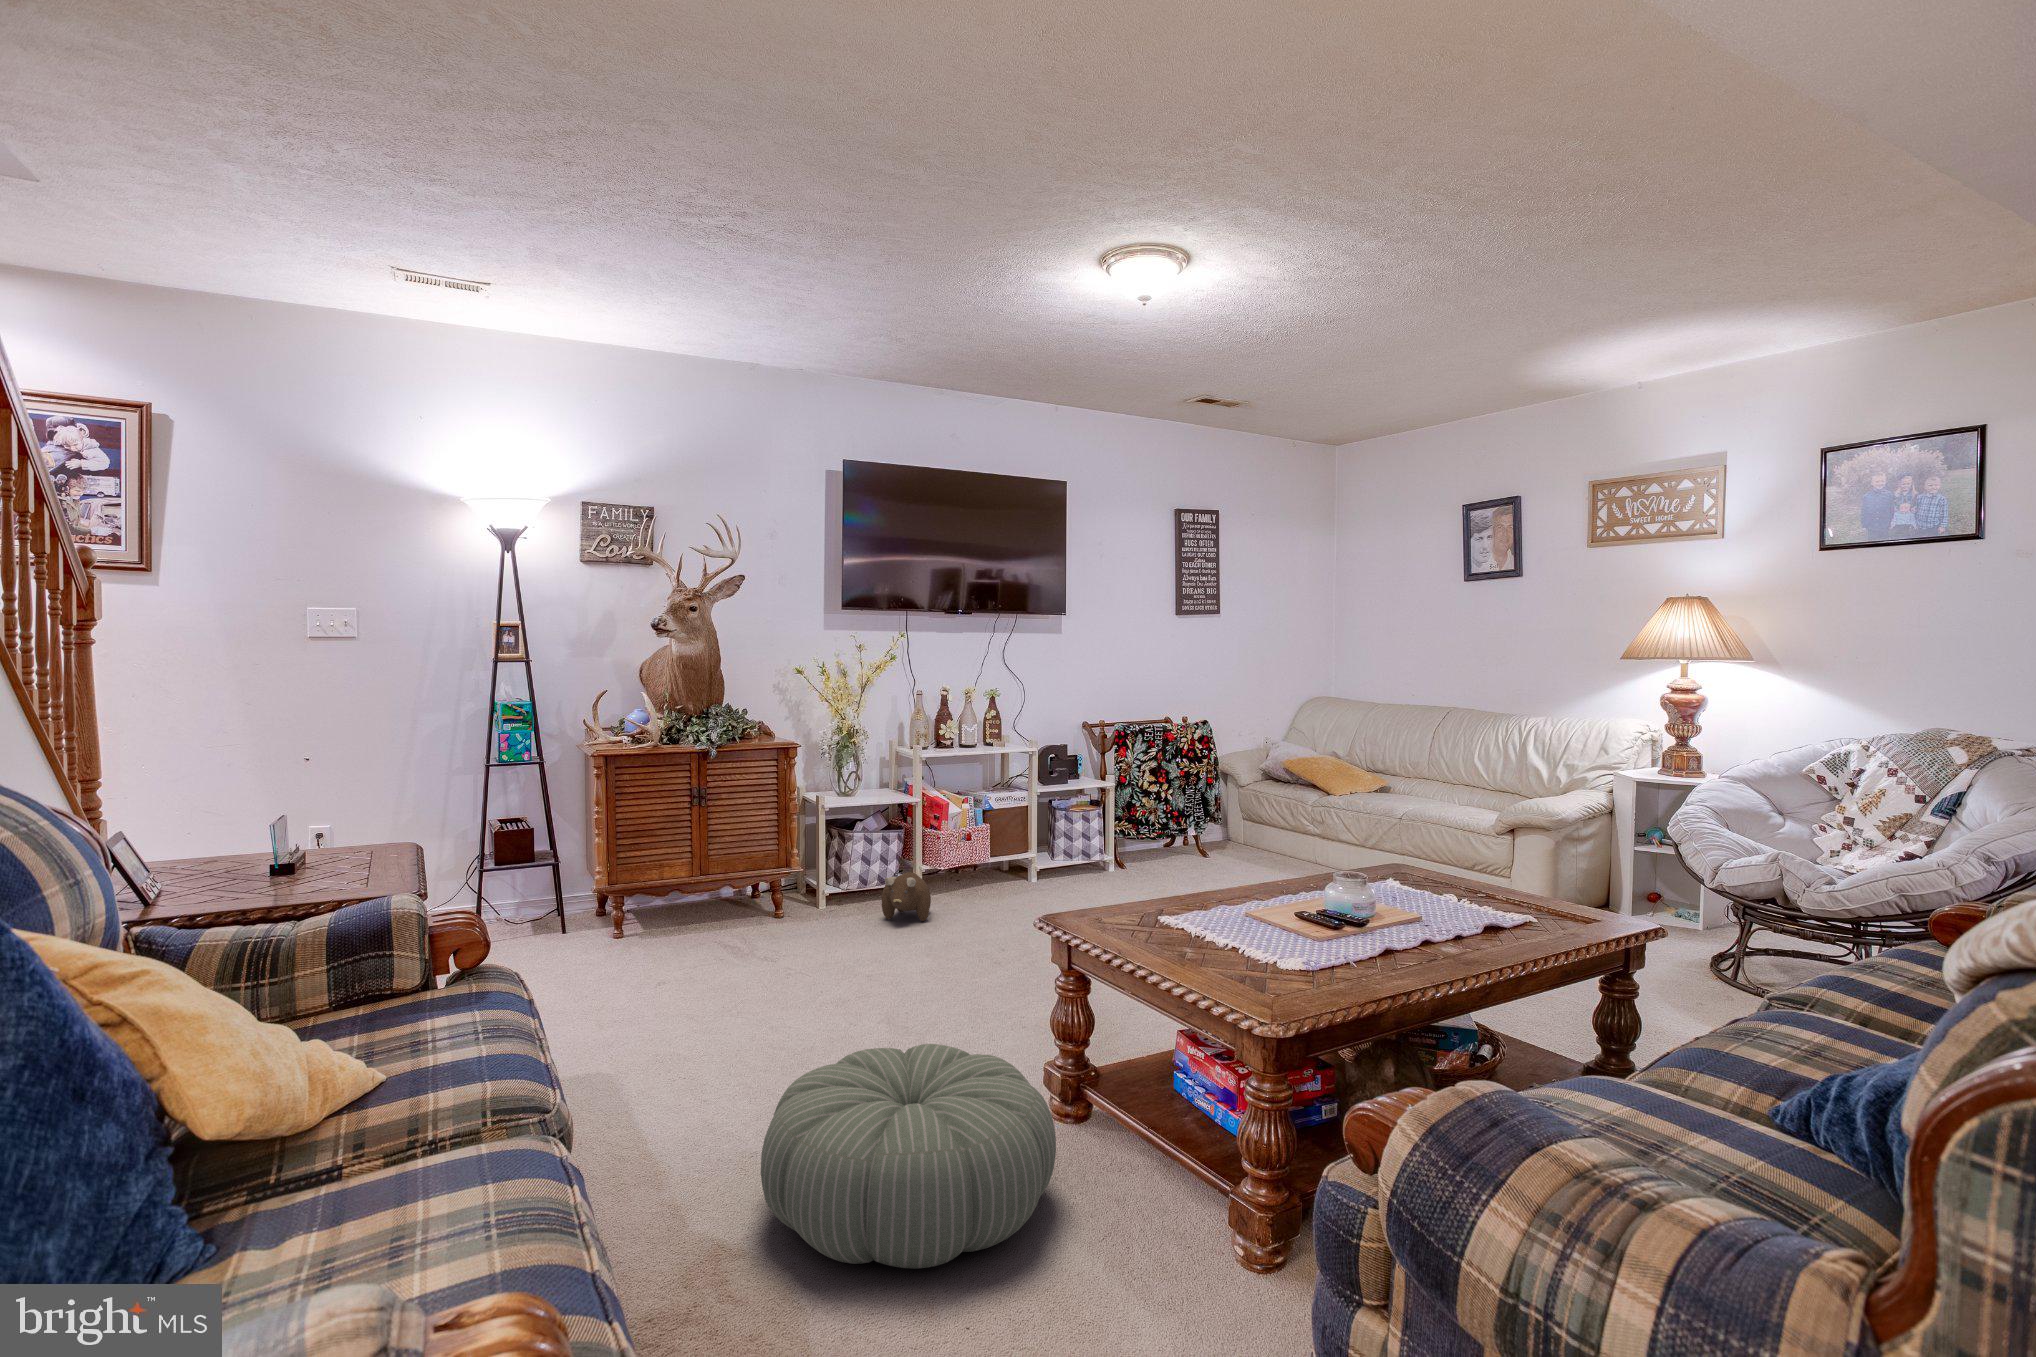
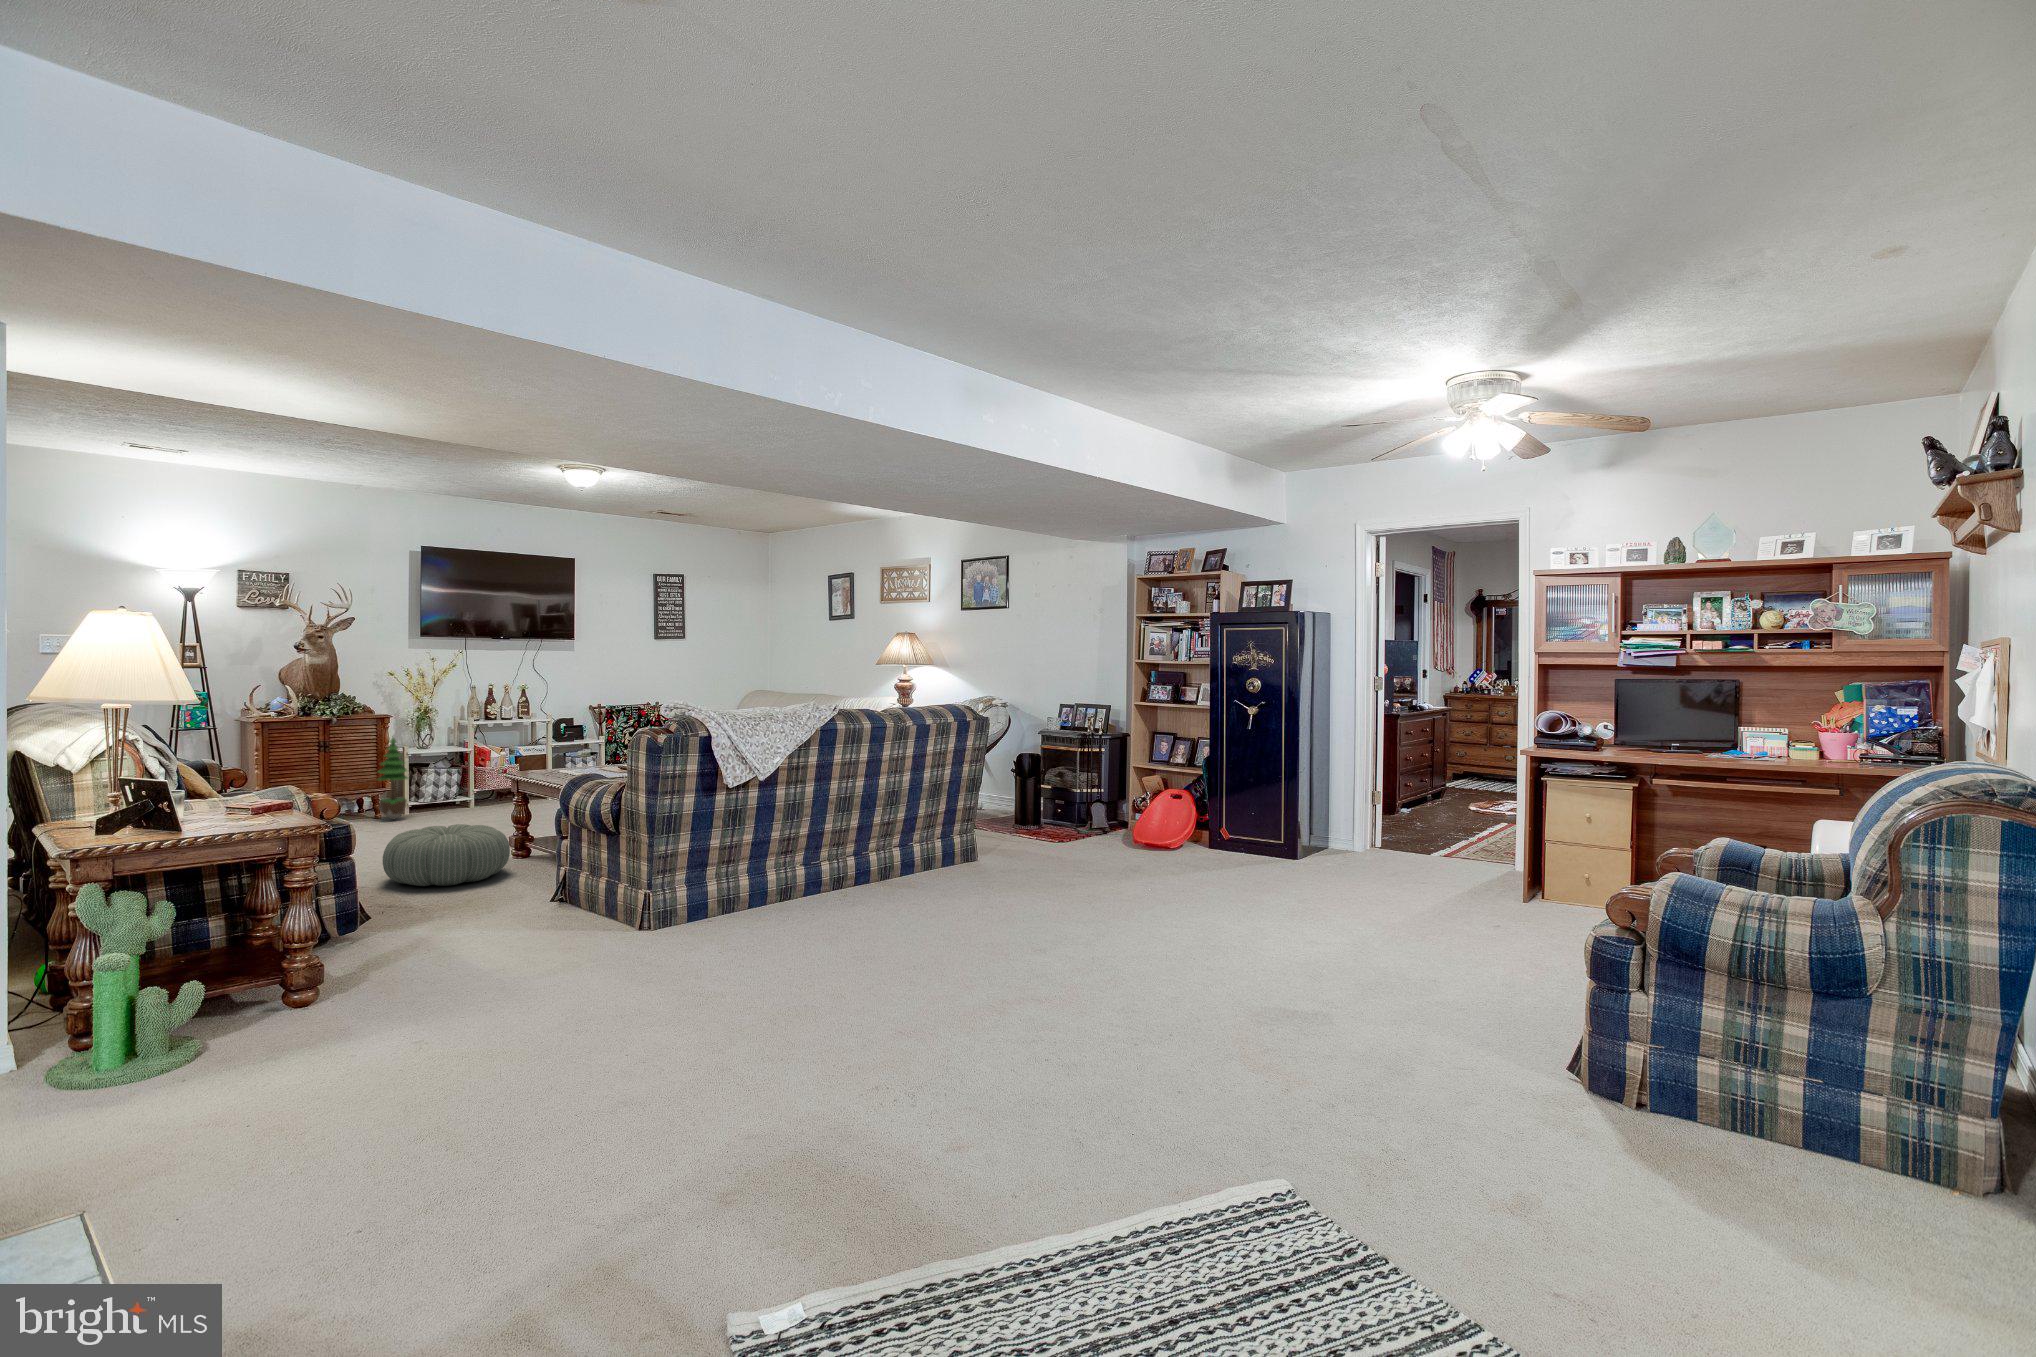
potted tree: none [774,779,828,928] -> present [377,736,408,819]
plush toy: present [882,872,931,921] -> none [445,788,477,815]

